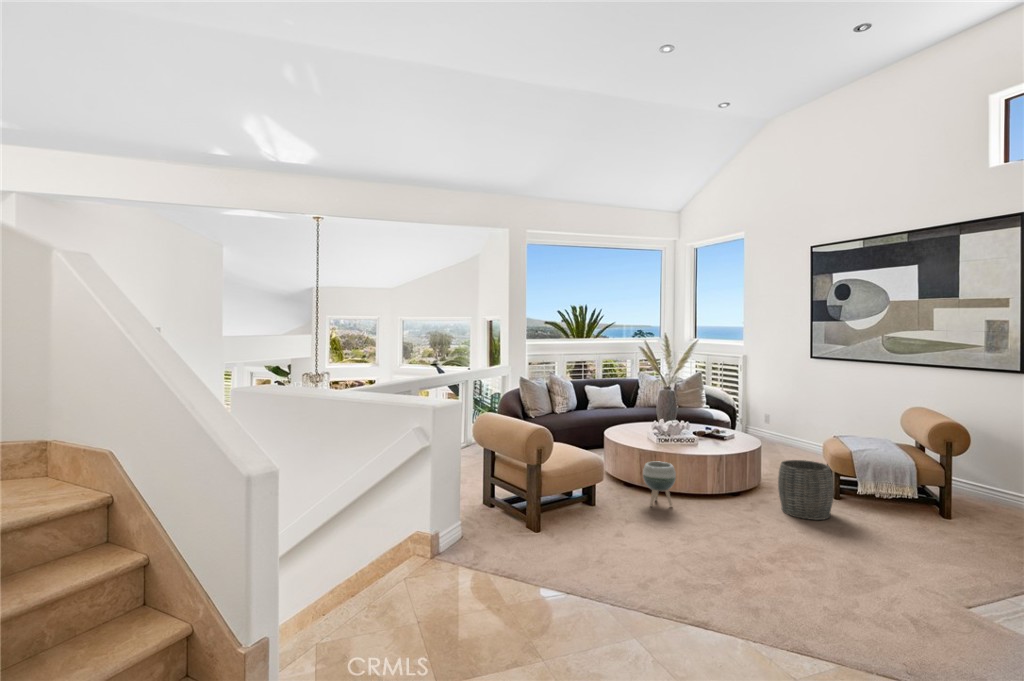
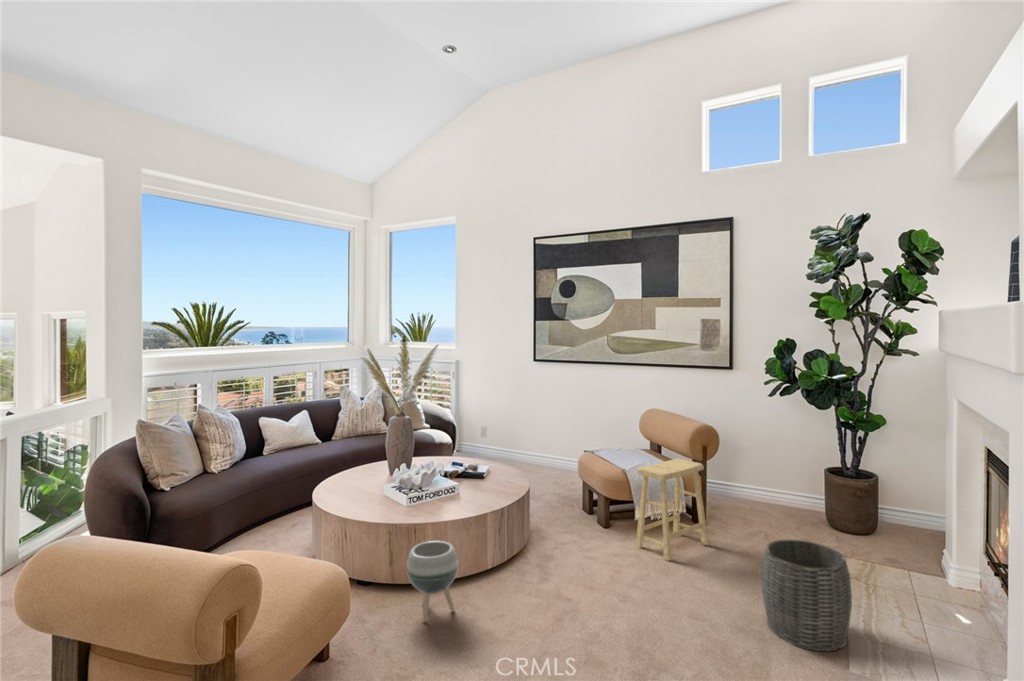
footstool: none [850,446,931,526] -> present [636,459,709,561]
woven basket: present [778,460,834,520] -> present [762,539,852,651]

